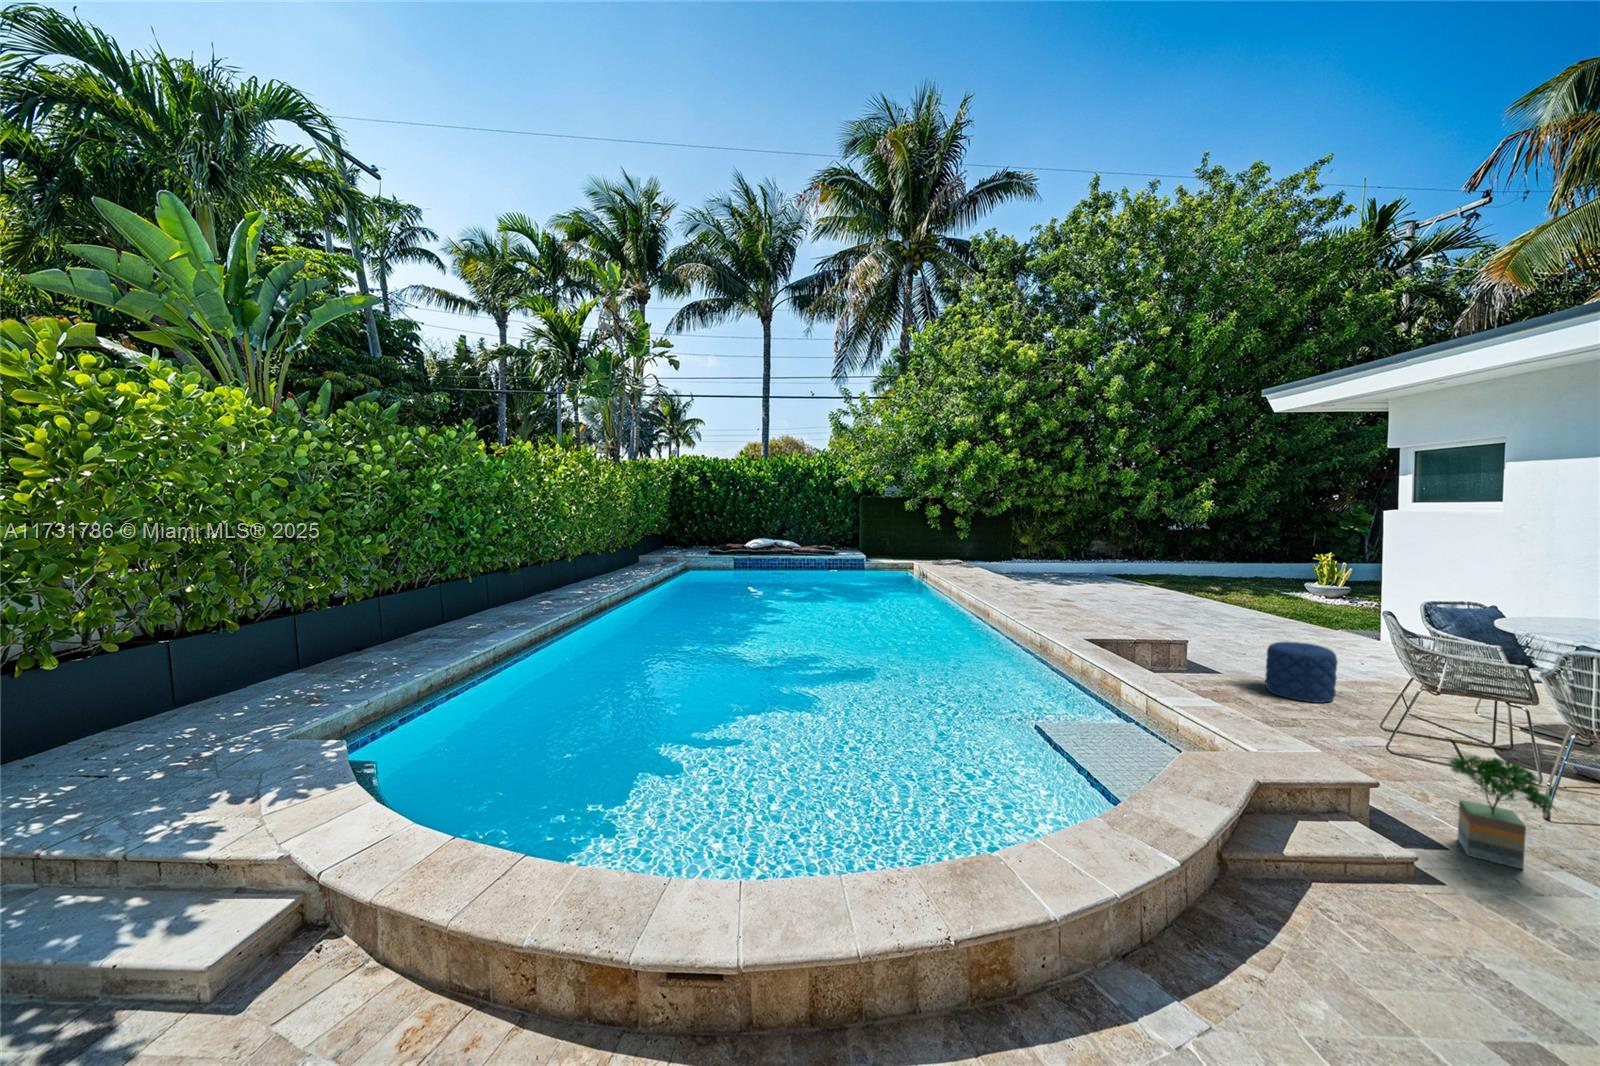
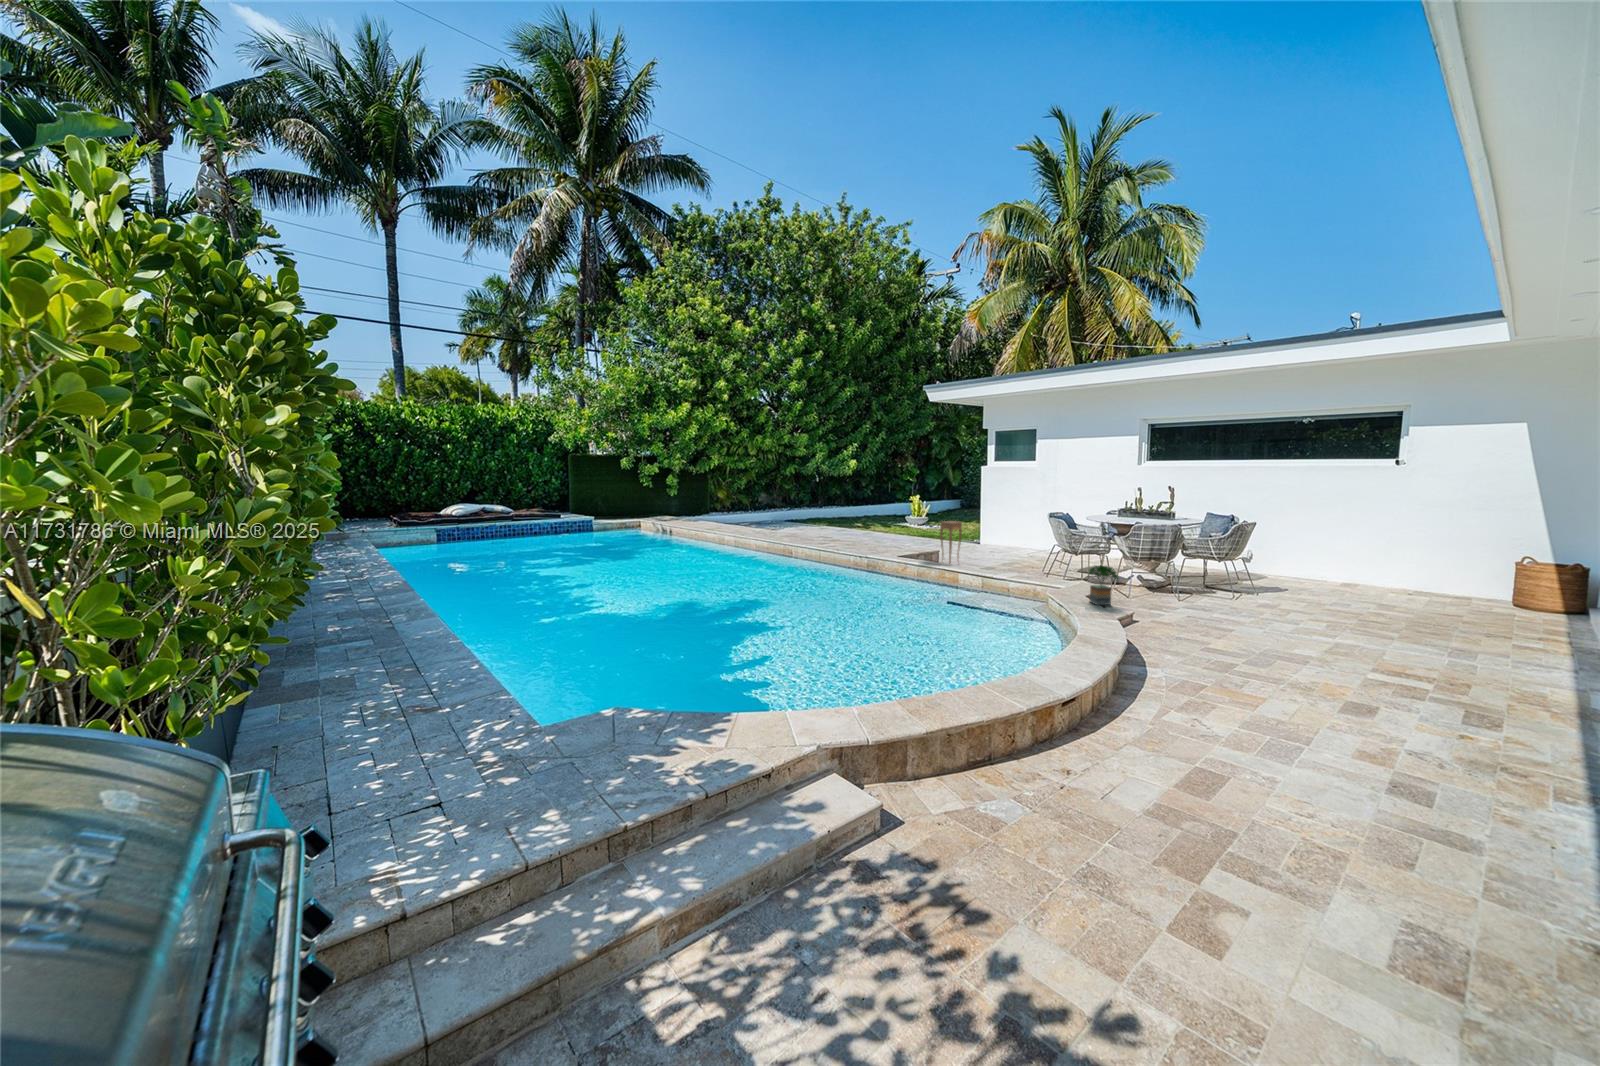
side table: none [1213,600,1260,678] -> present [940,521,962,563]
pouf: present [1265,642,1338,703] -> none [971,540,1002,570]

